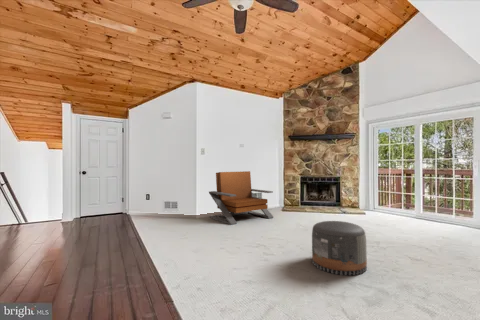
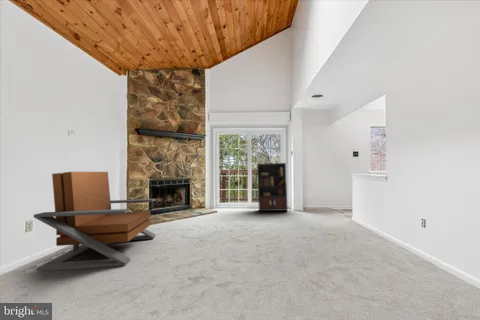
bookcase: none [405,164,477,230] -> present [257,163,287,211]
pouf: present [312,221,367,275] -> none [311,211,369,265]

